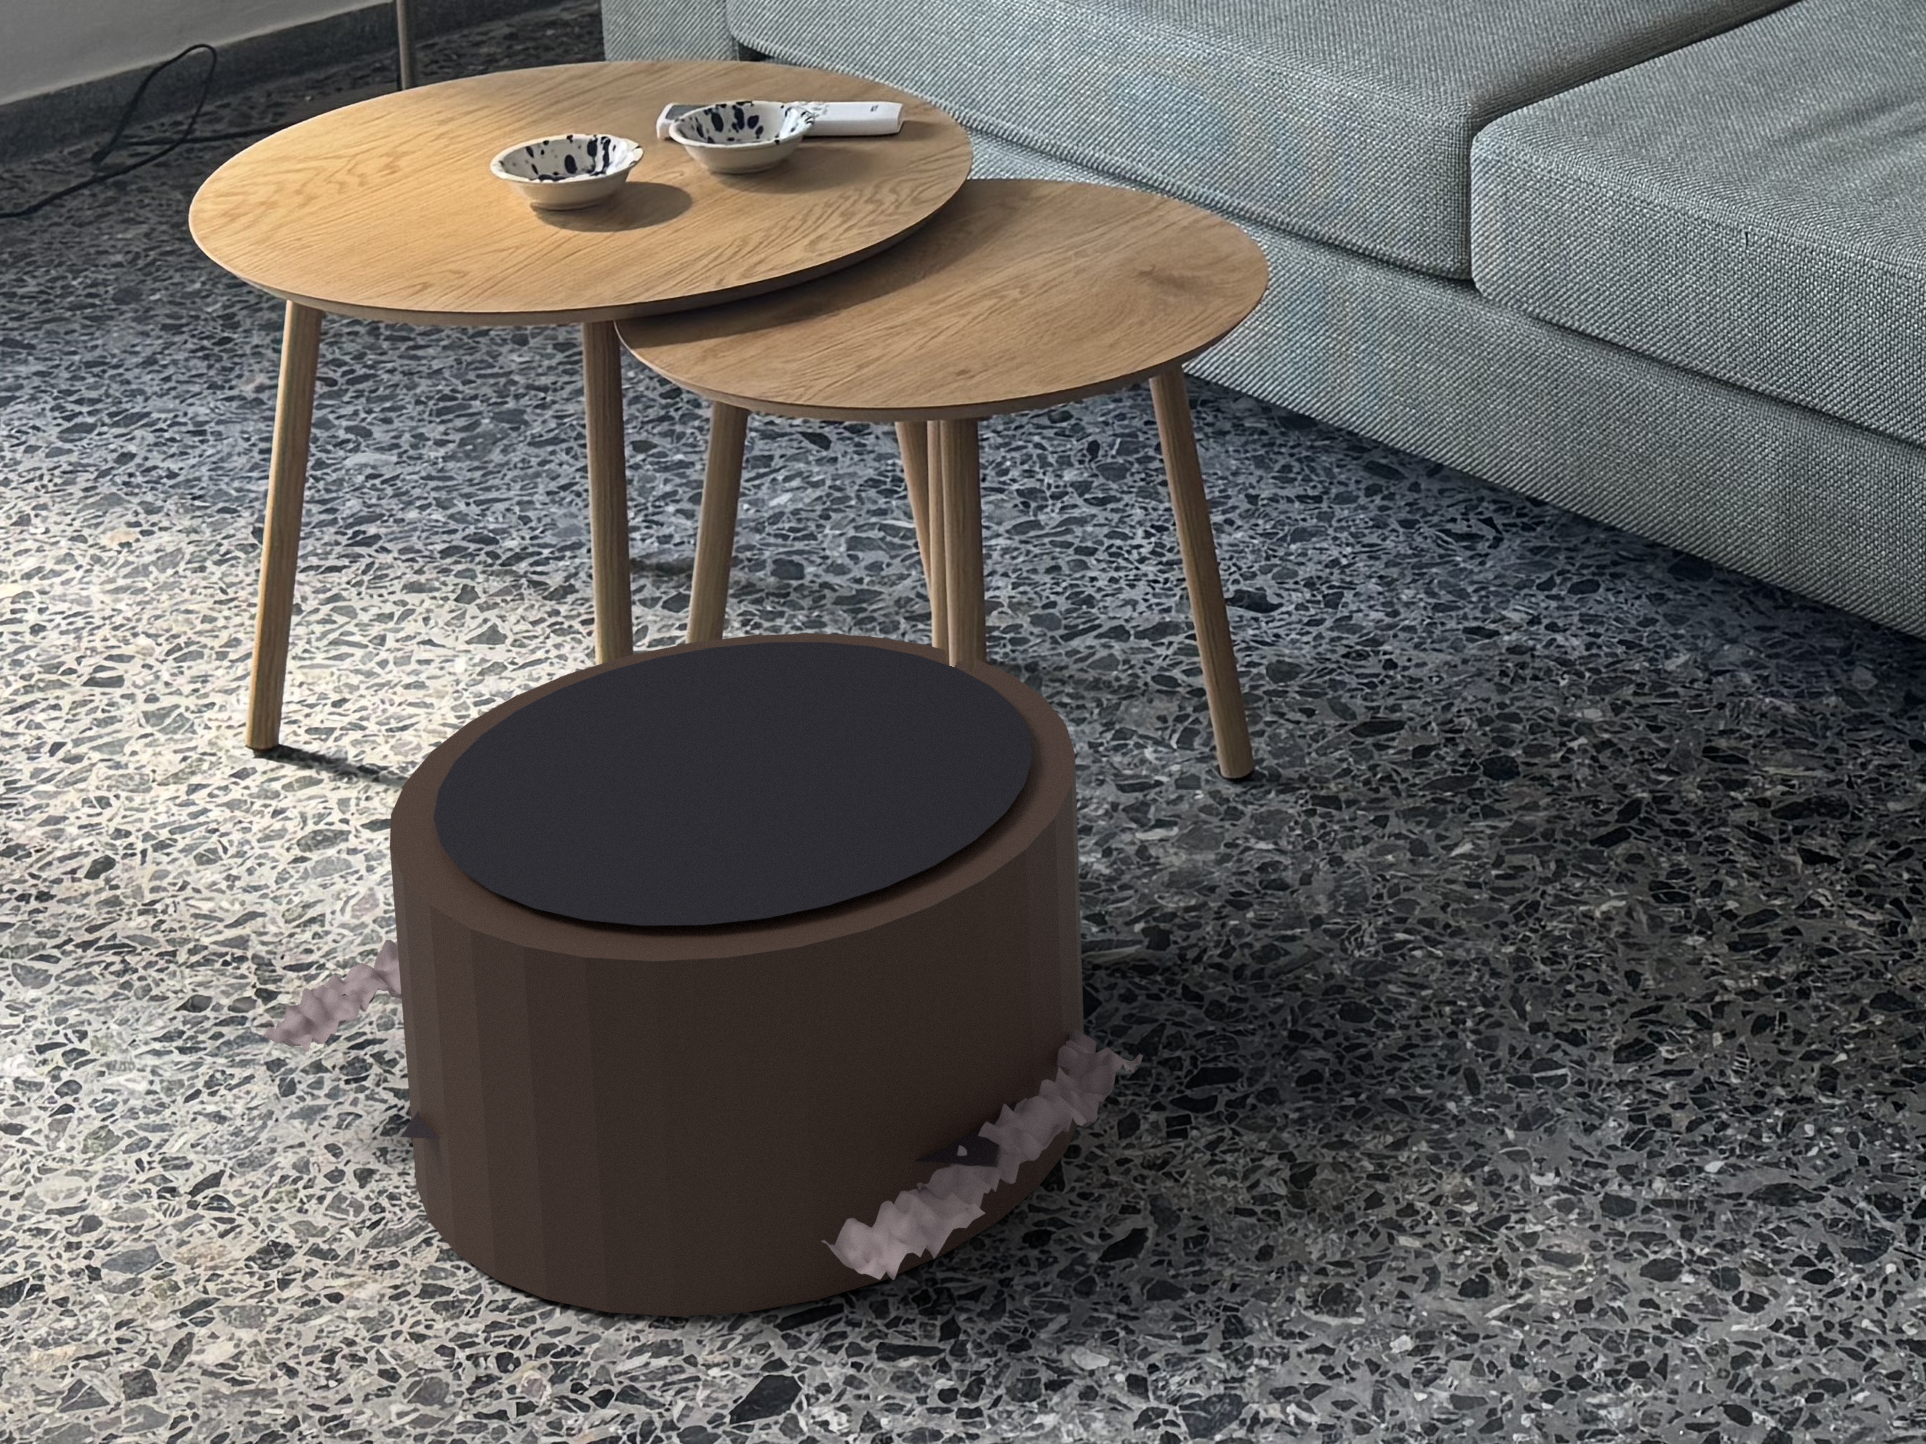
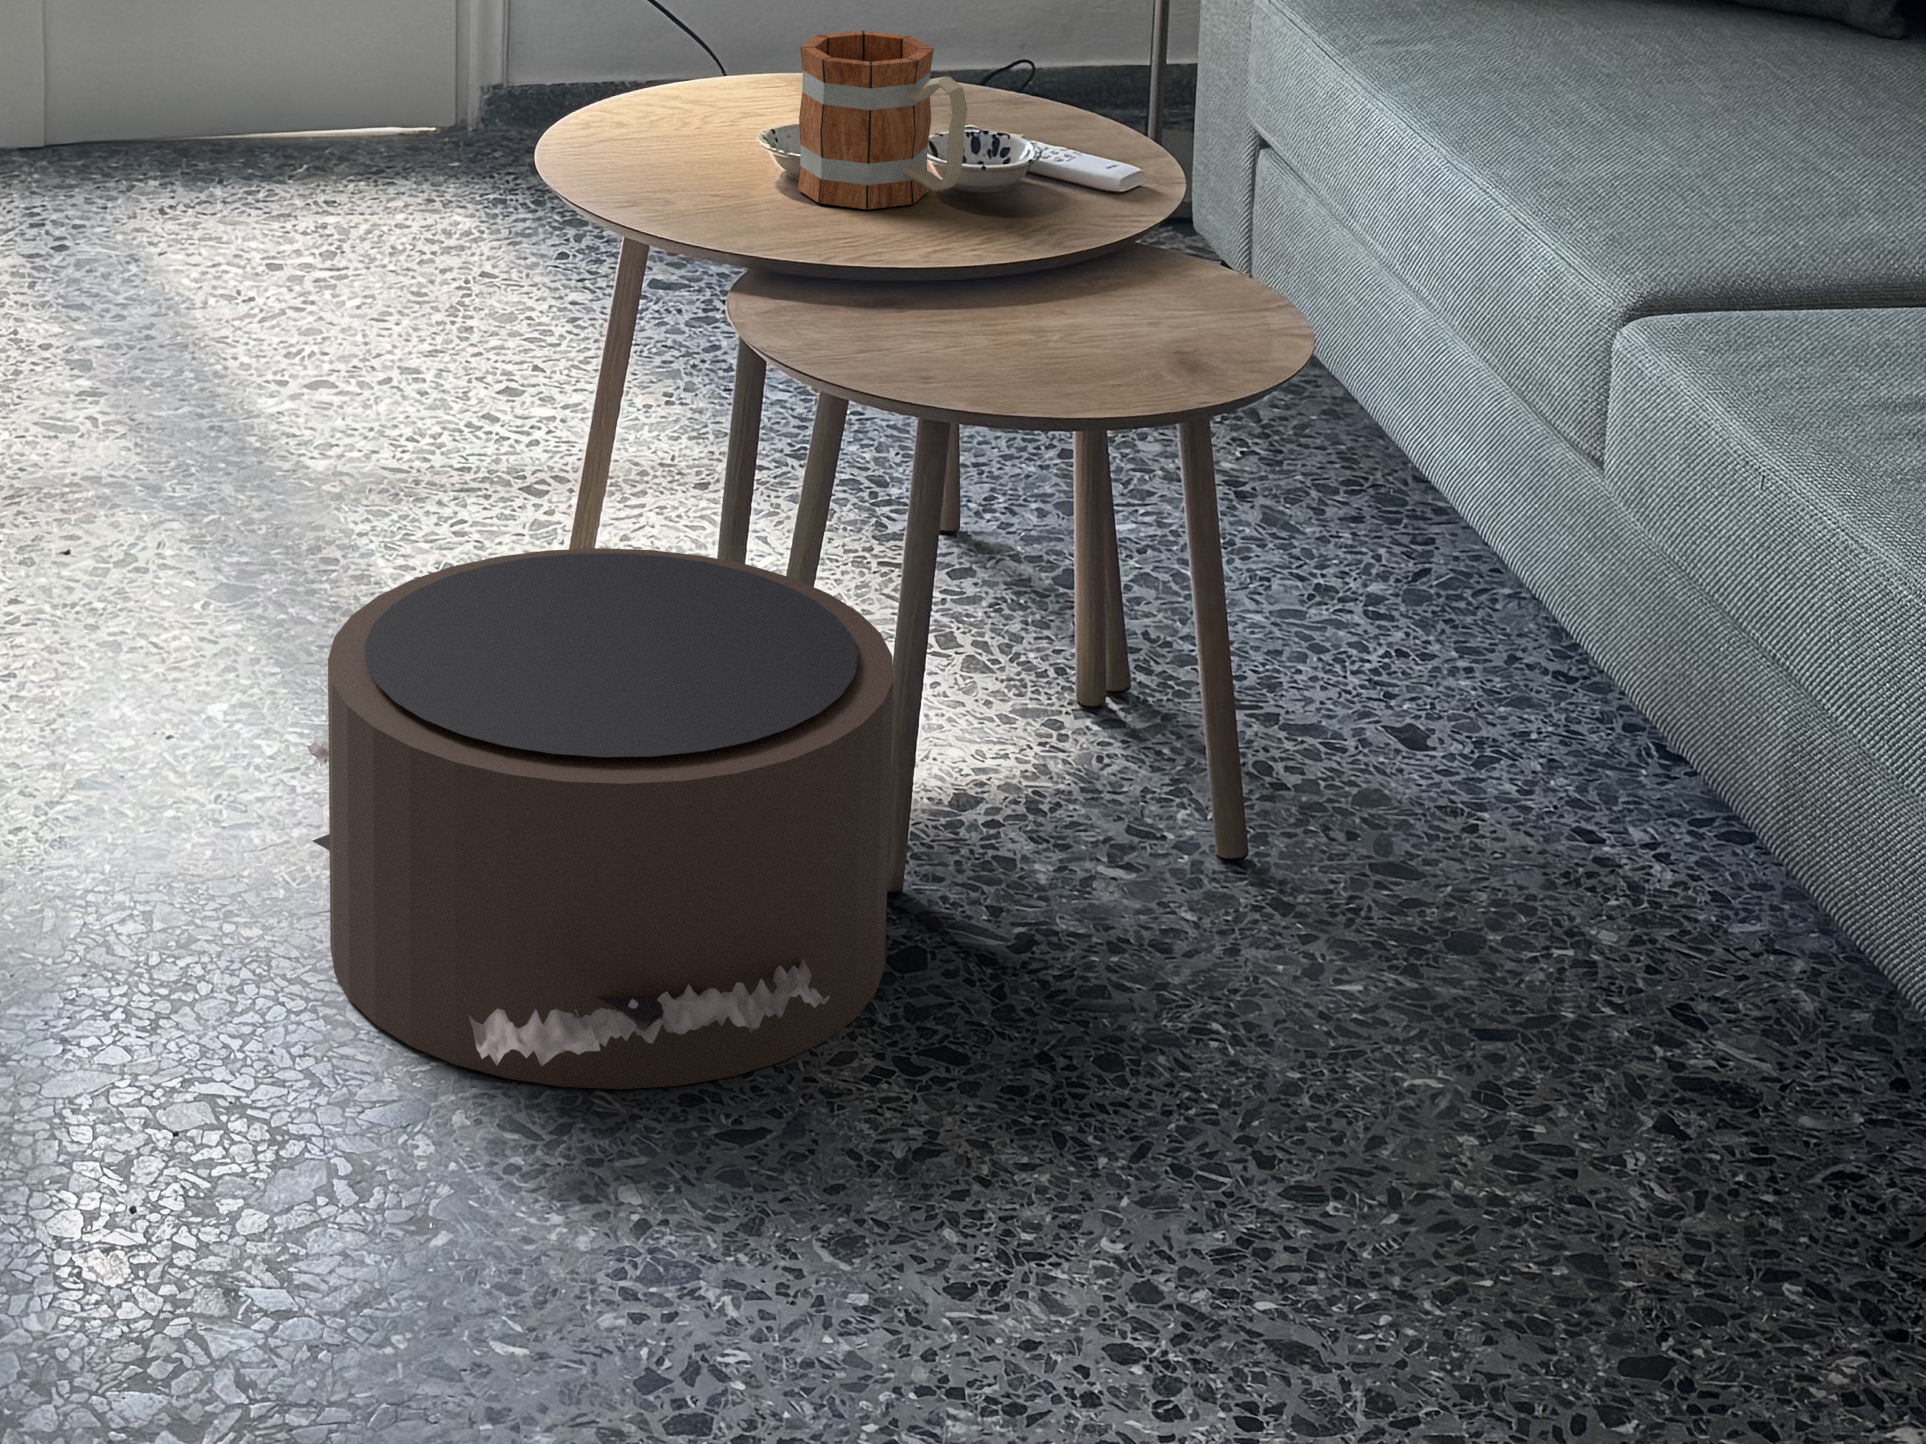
mug: none [594,6,816,214] -> present [797,31,967,209]

